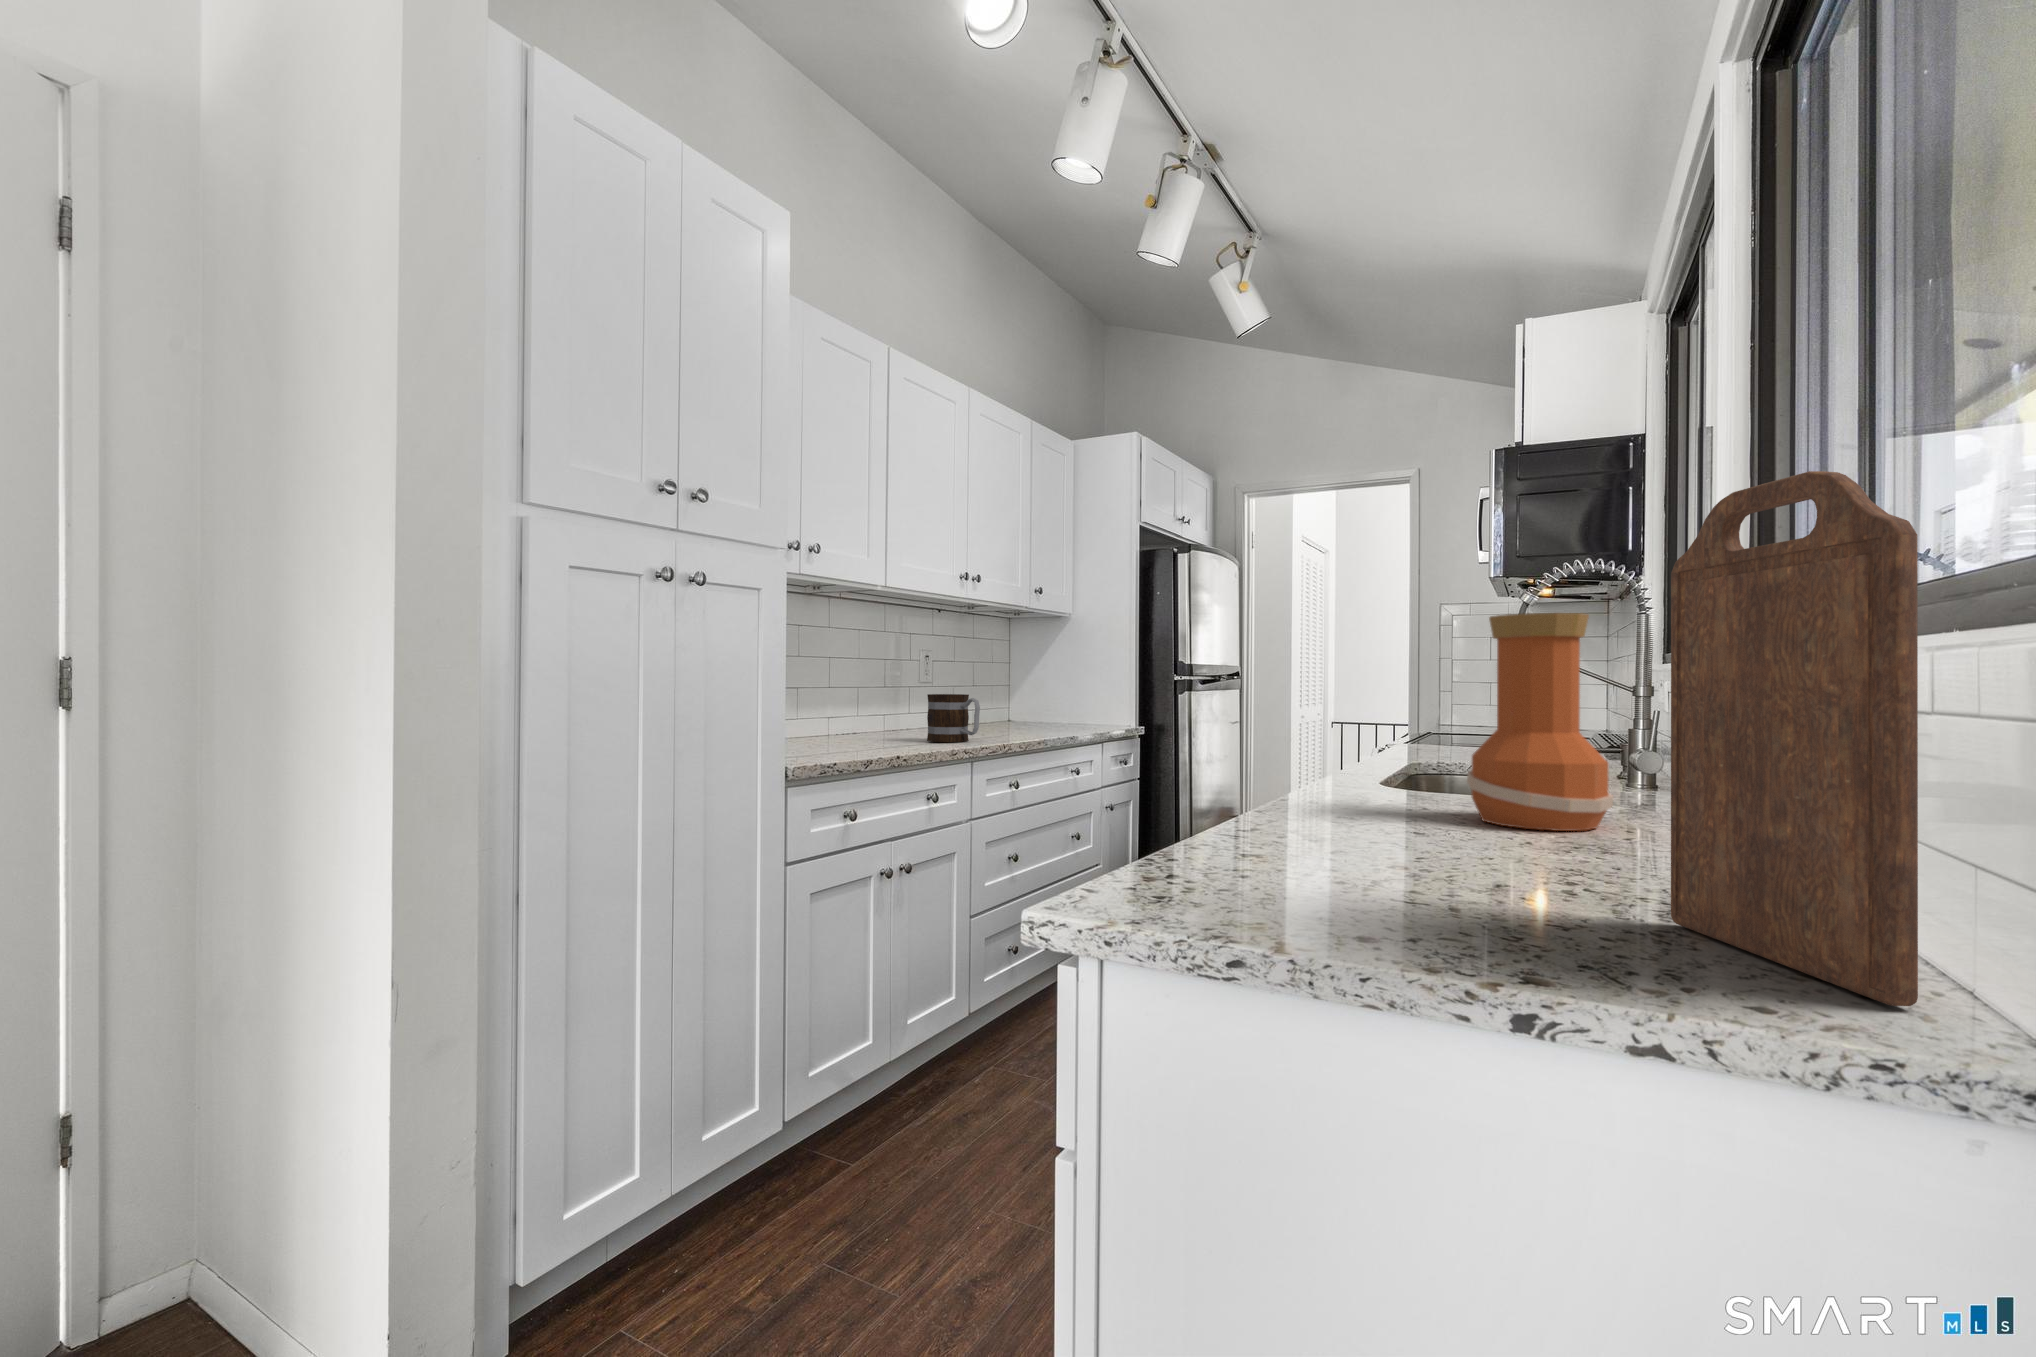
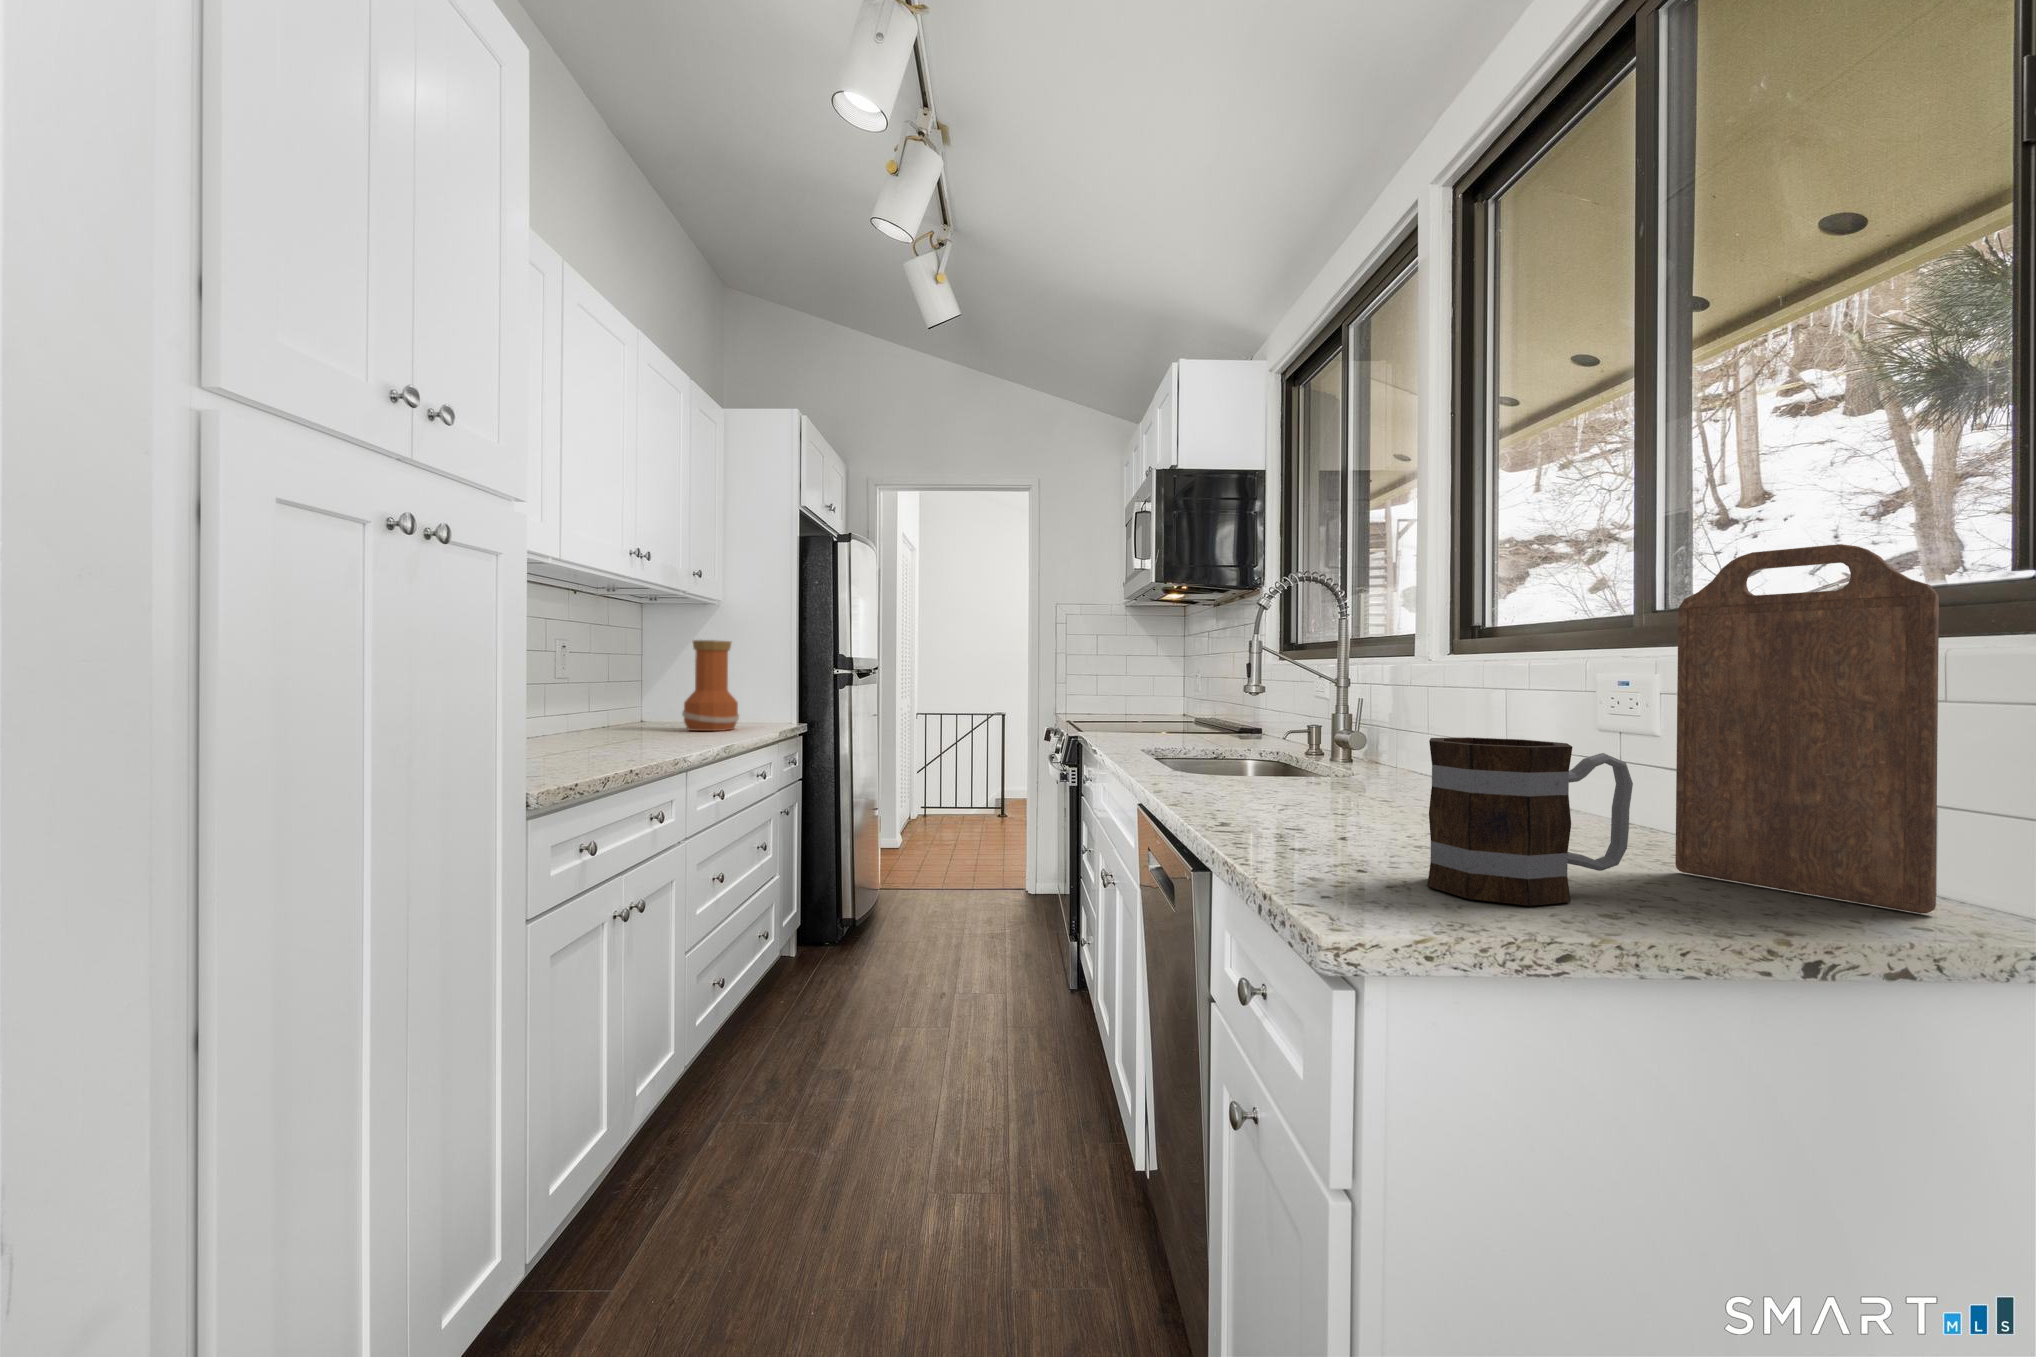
vase: present [1467,613,1613,831] -> present [682,640,739,731]
mug: present [927,694,980,742] -> present [1427,737,1633,906]

